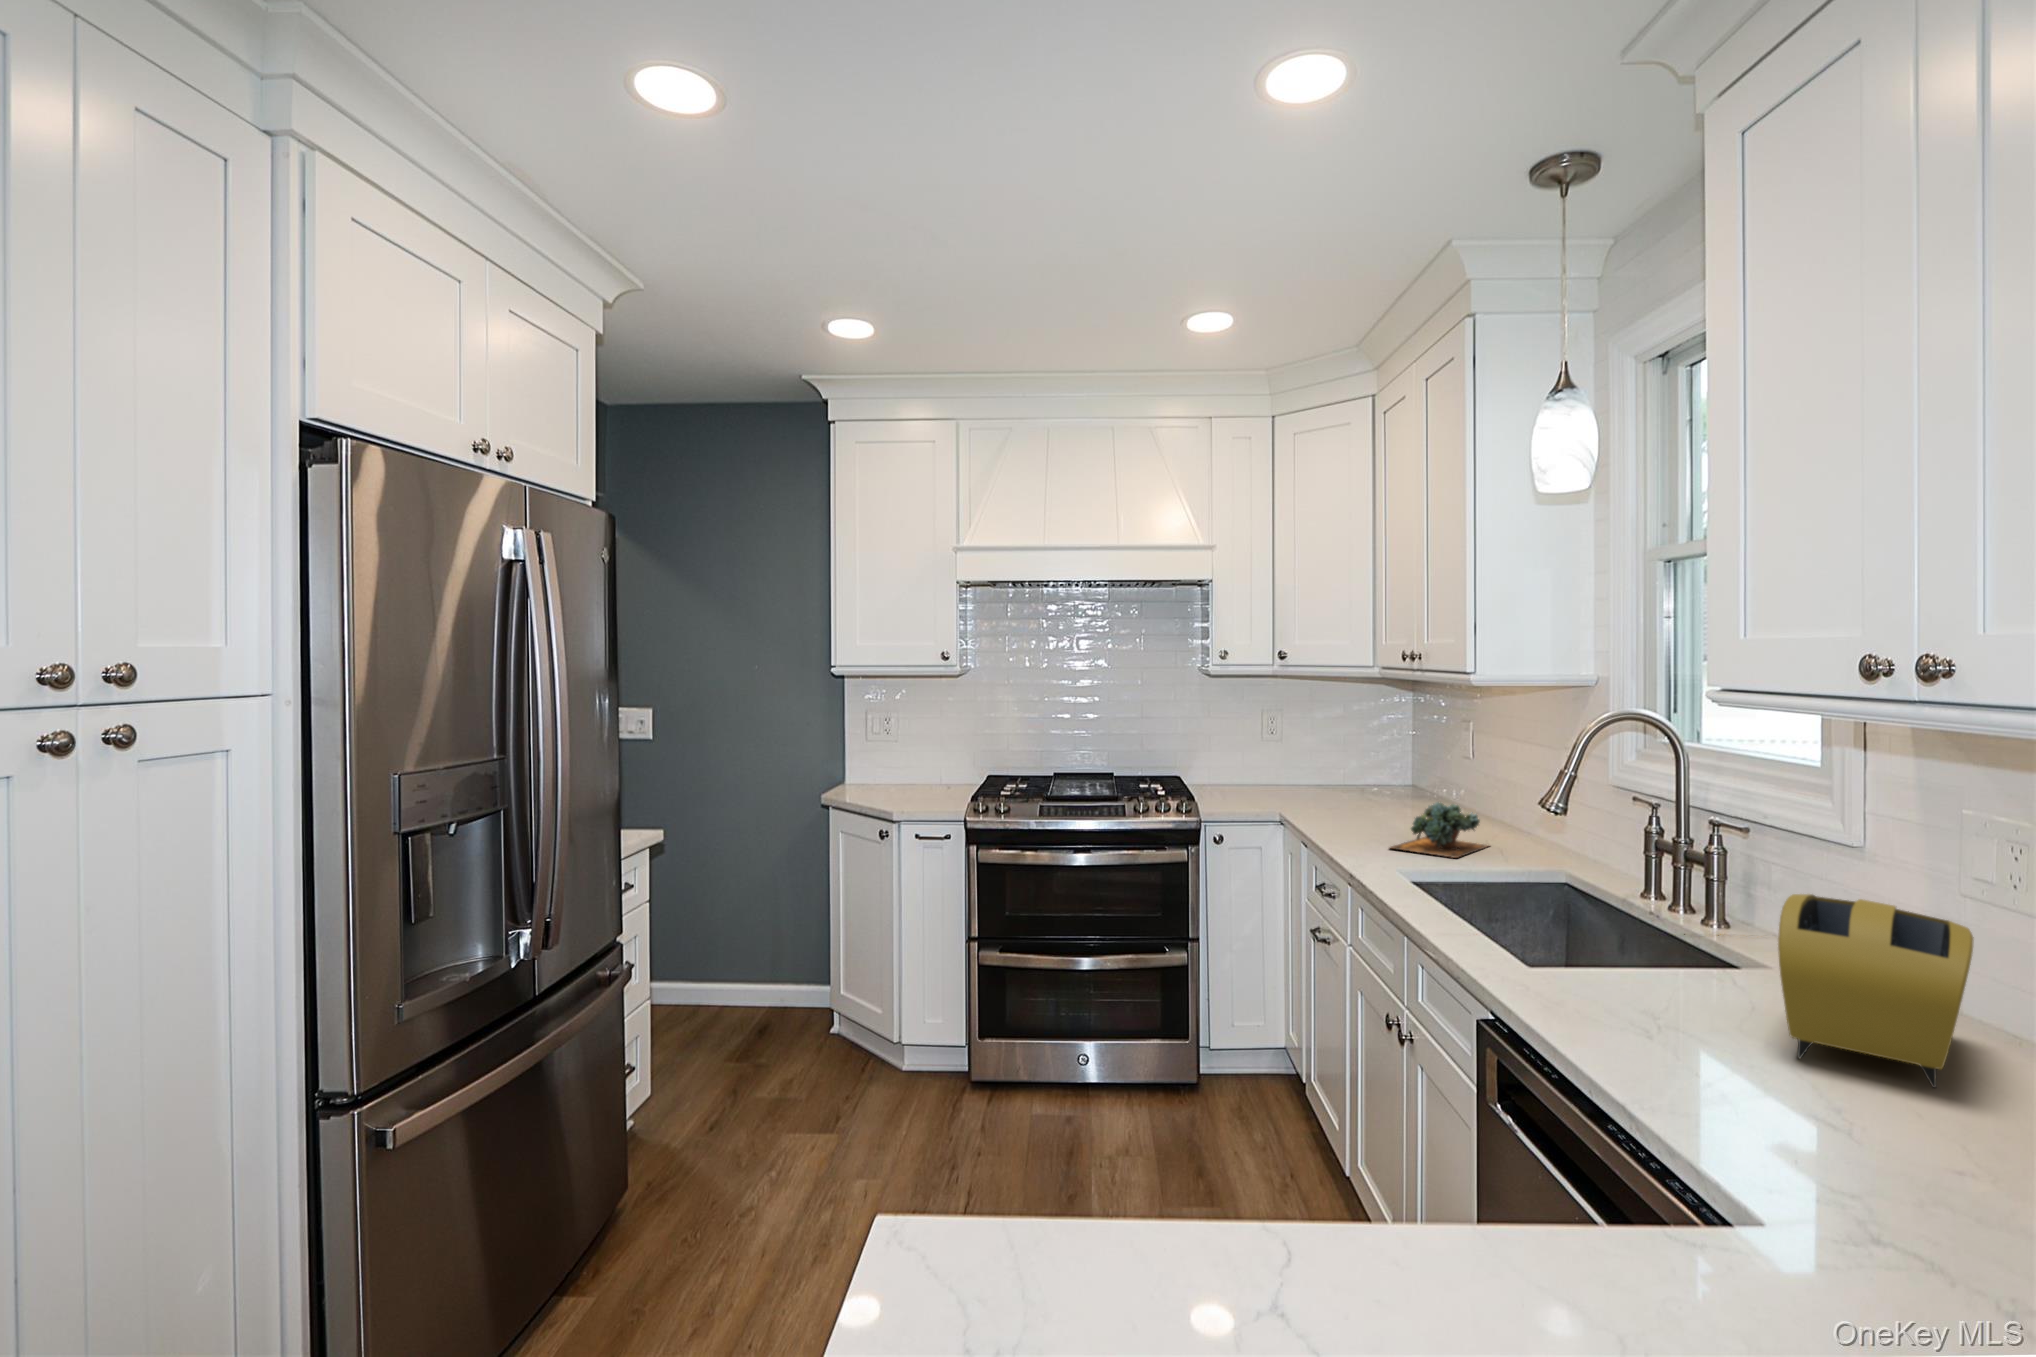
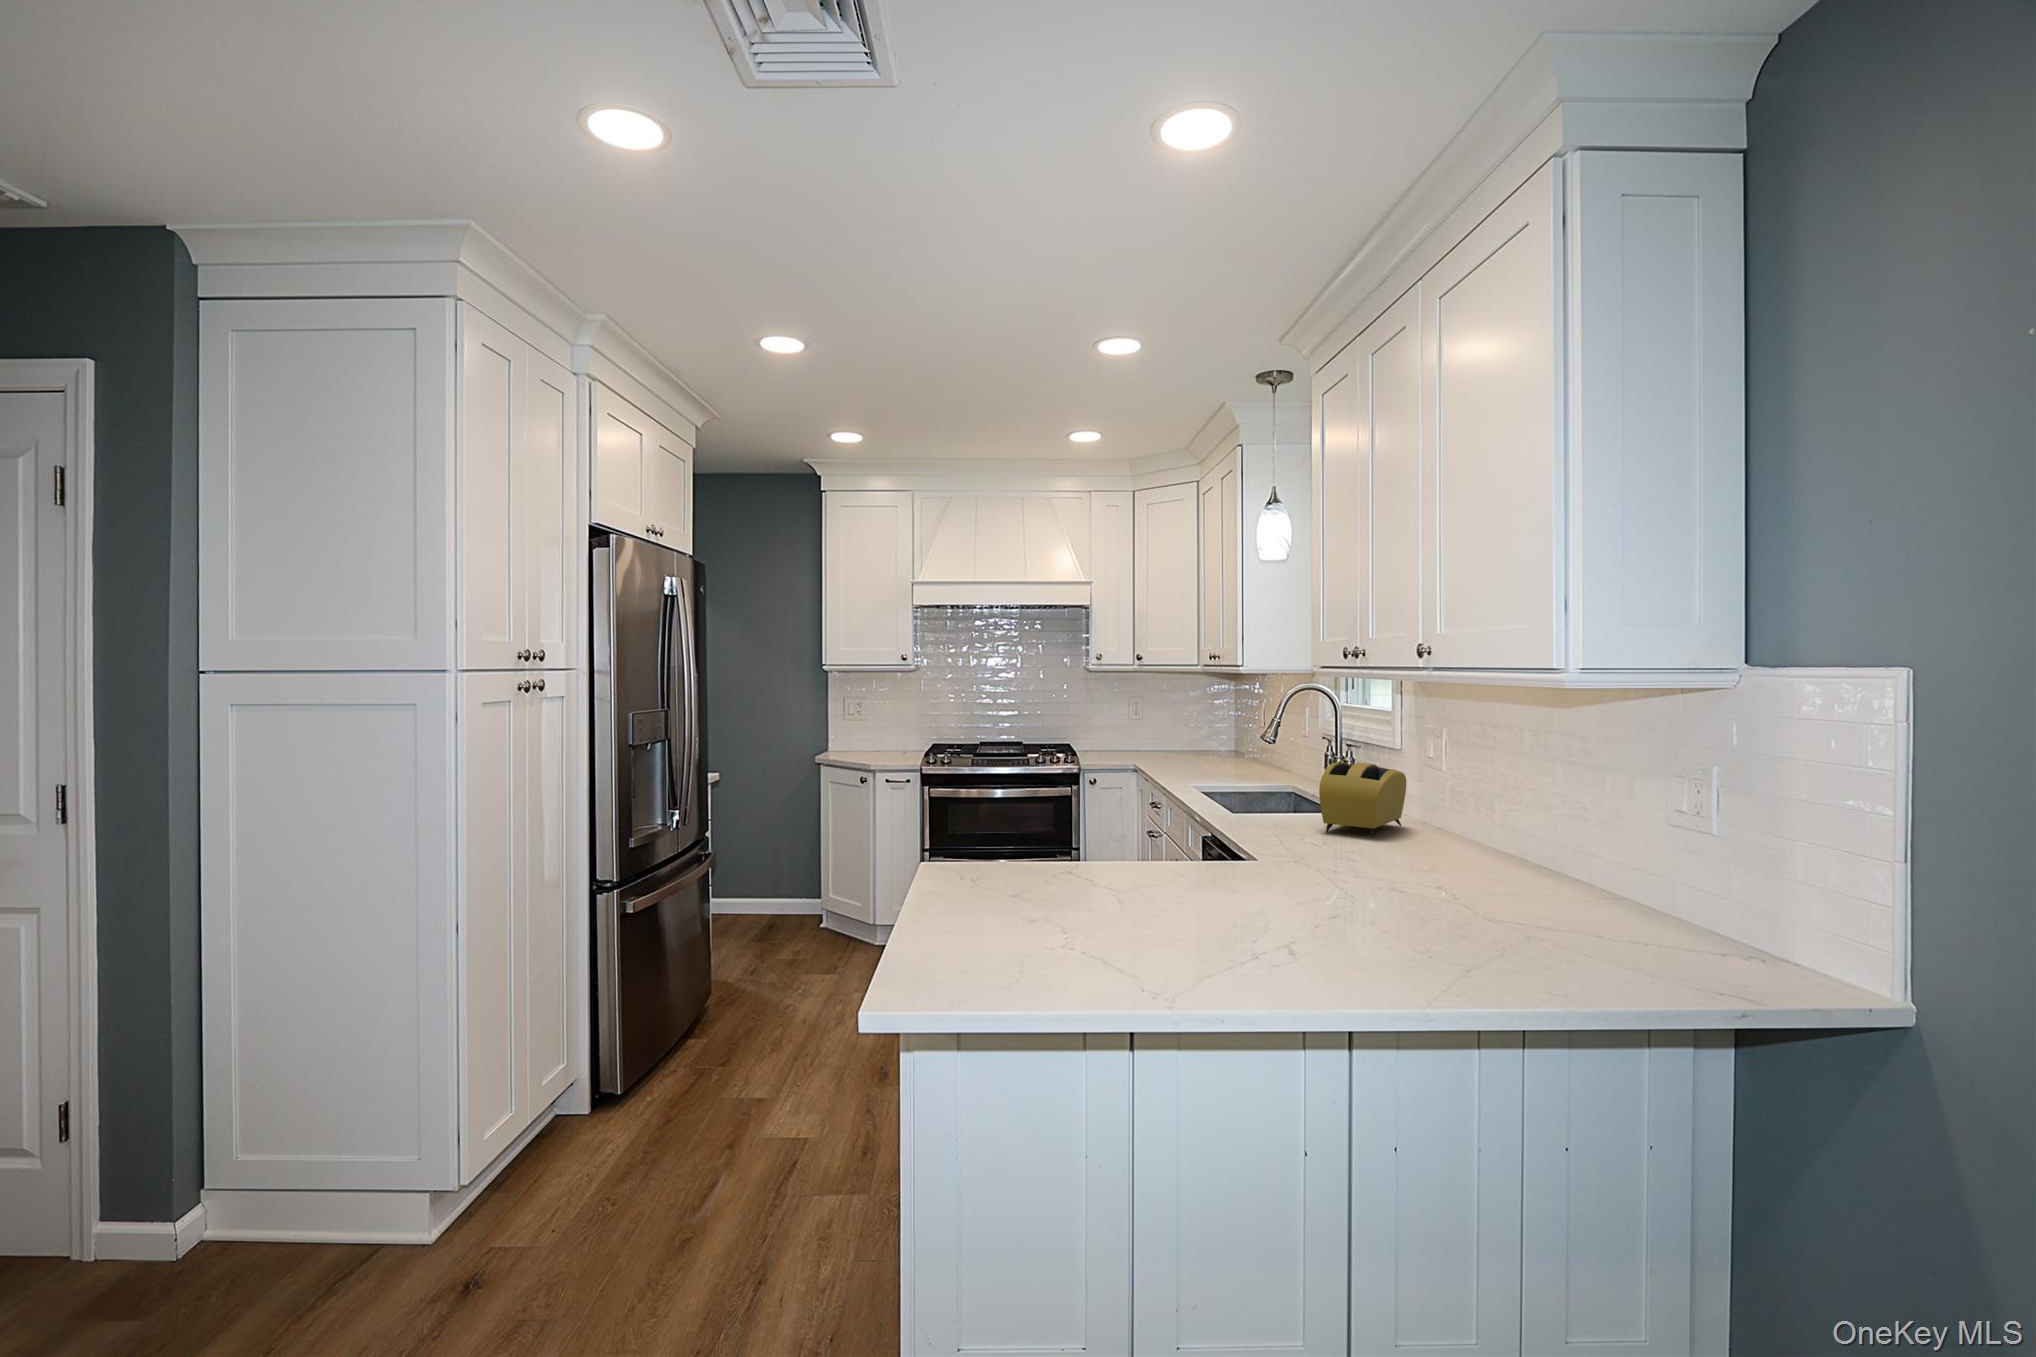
succulent plant: present [1390,802,1488,858] -> none [1191,746,1254,778]

